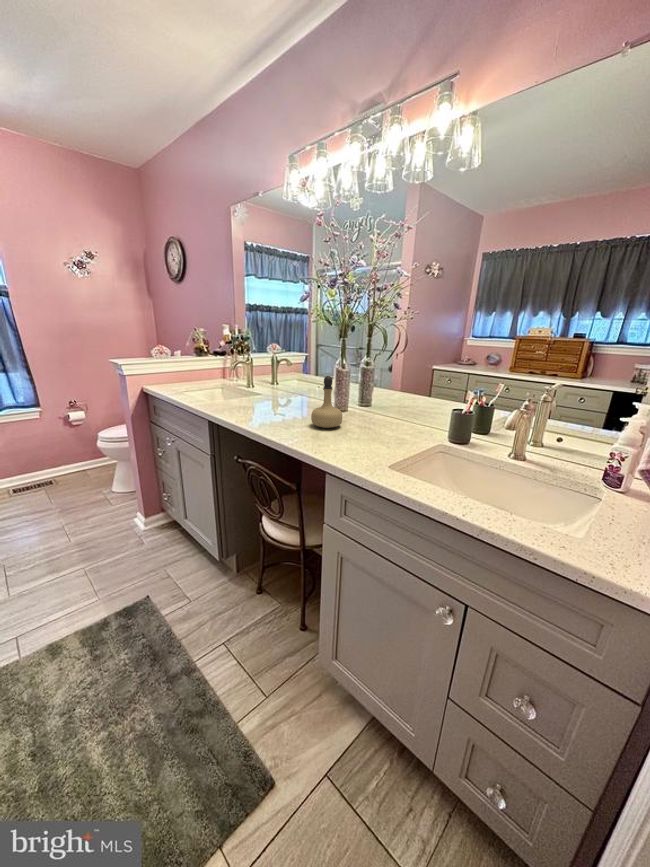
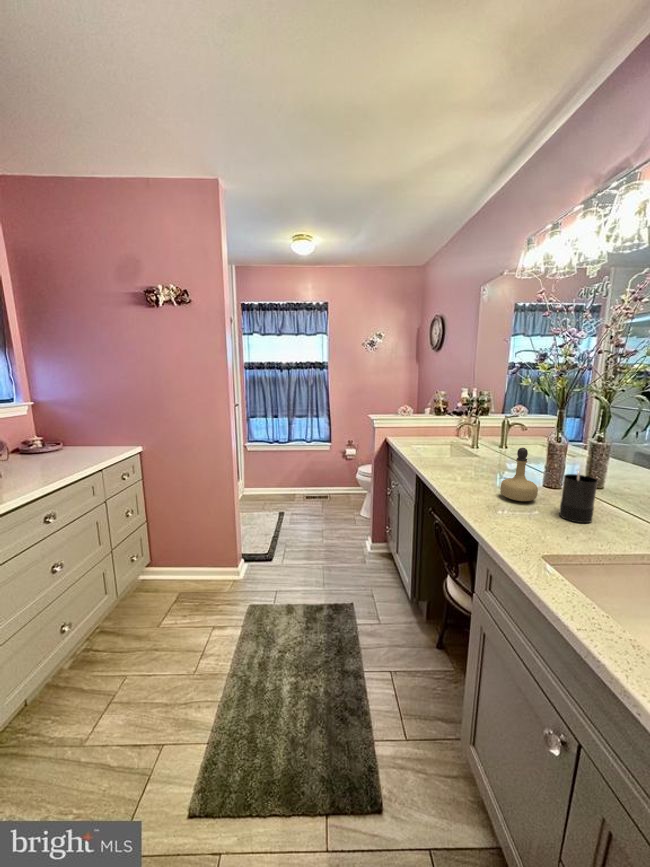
candle: none [364,391,390,435] -> present [559,470,598,523]

